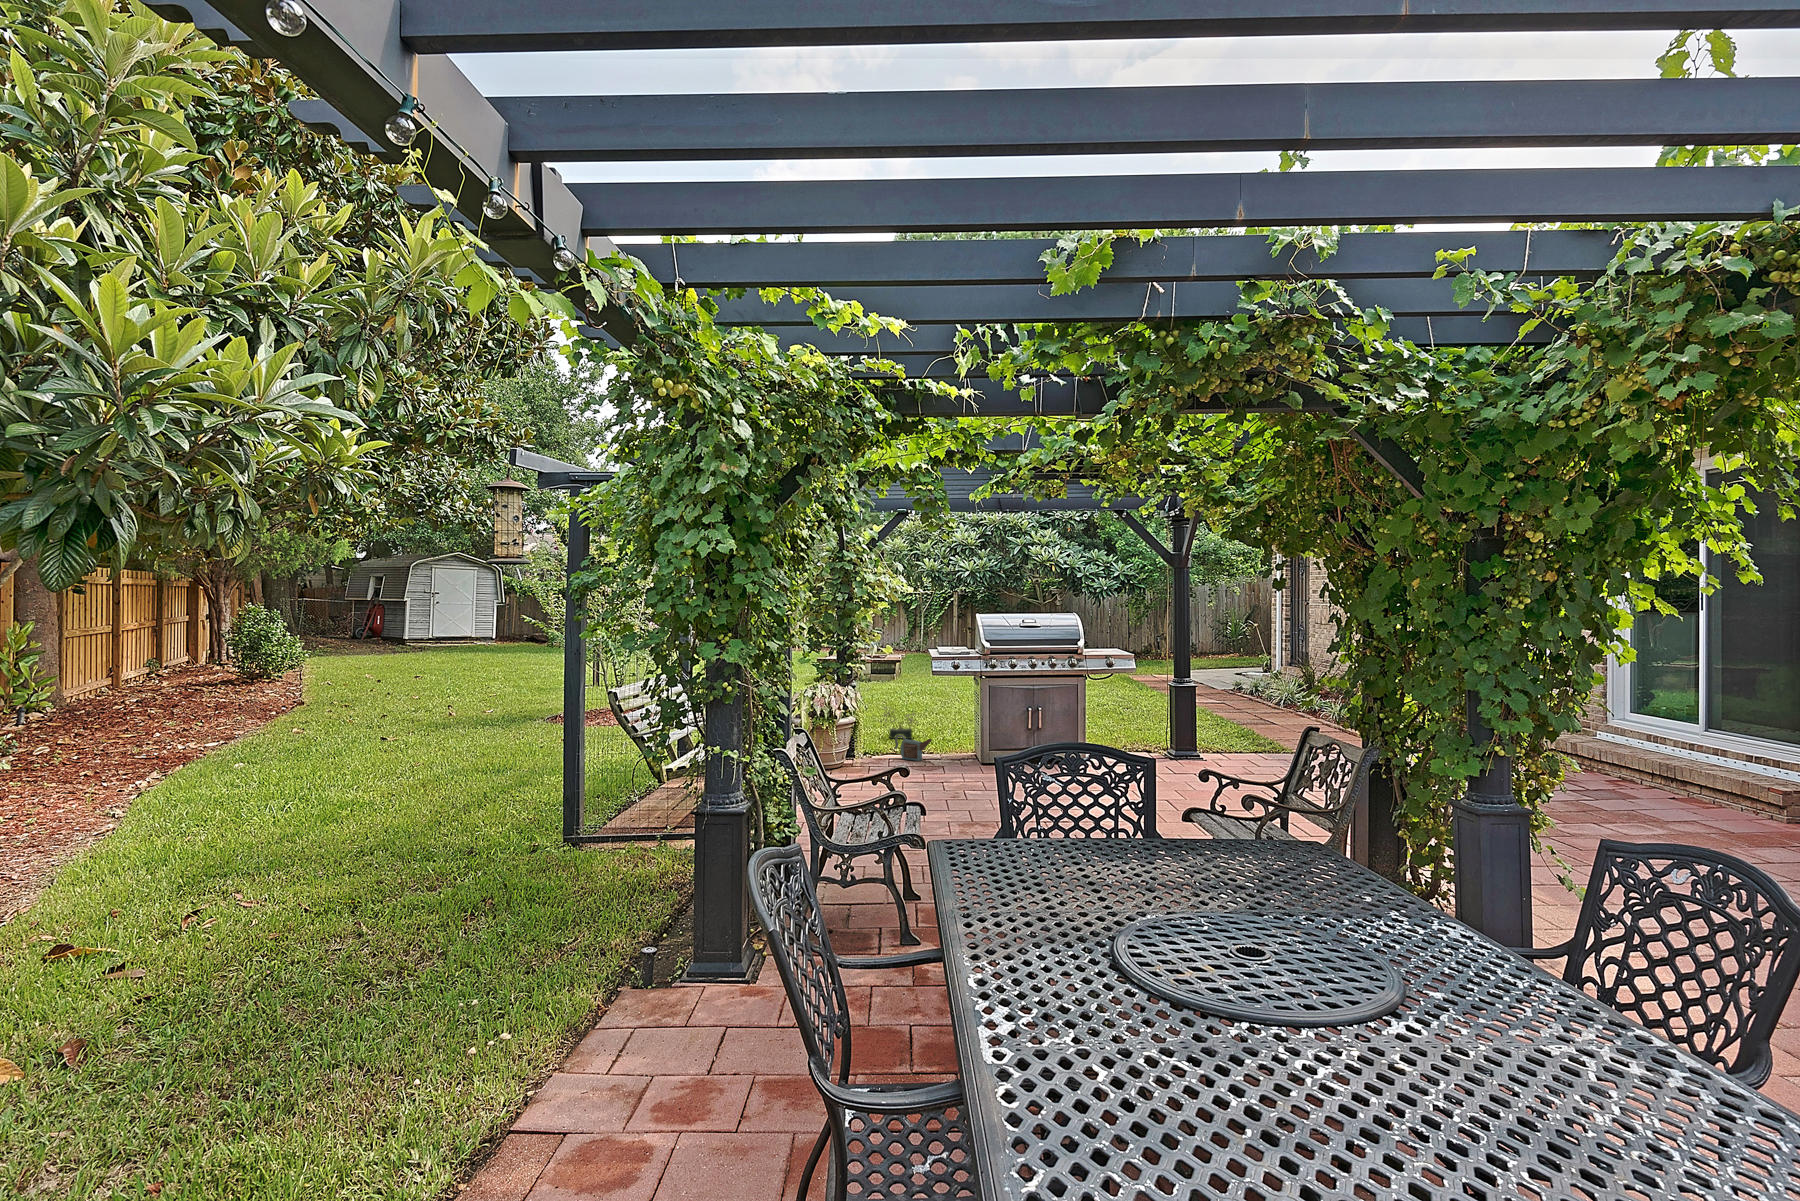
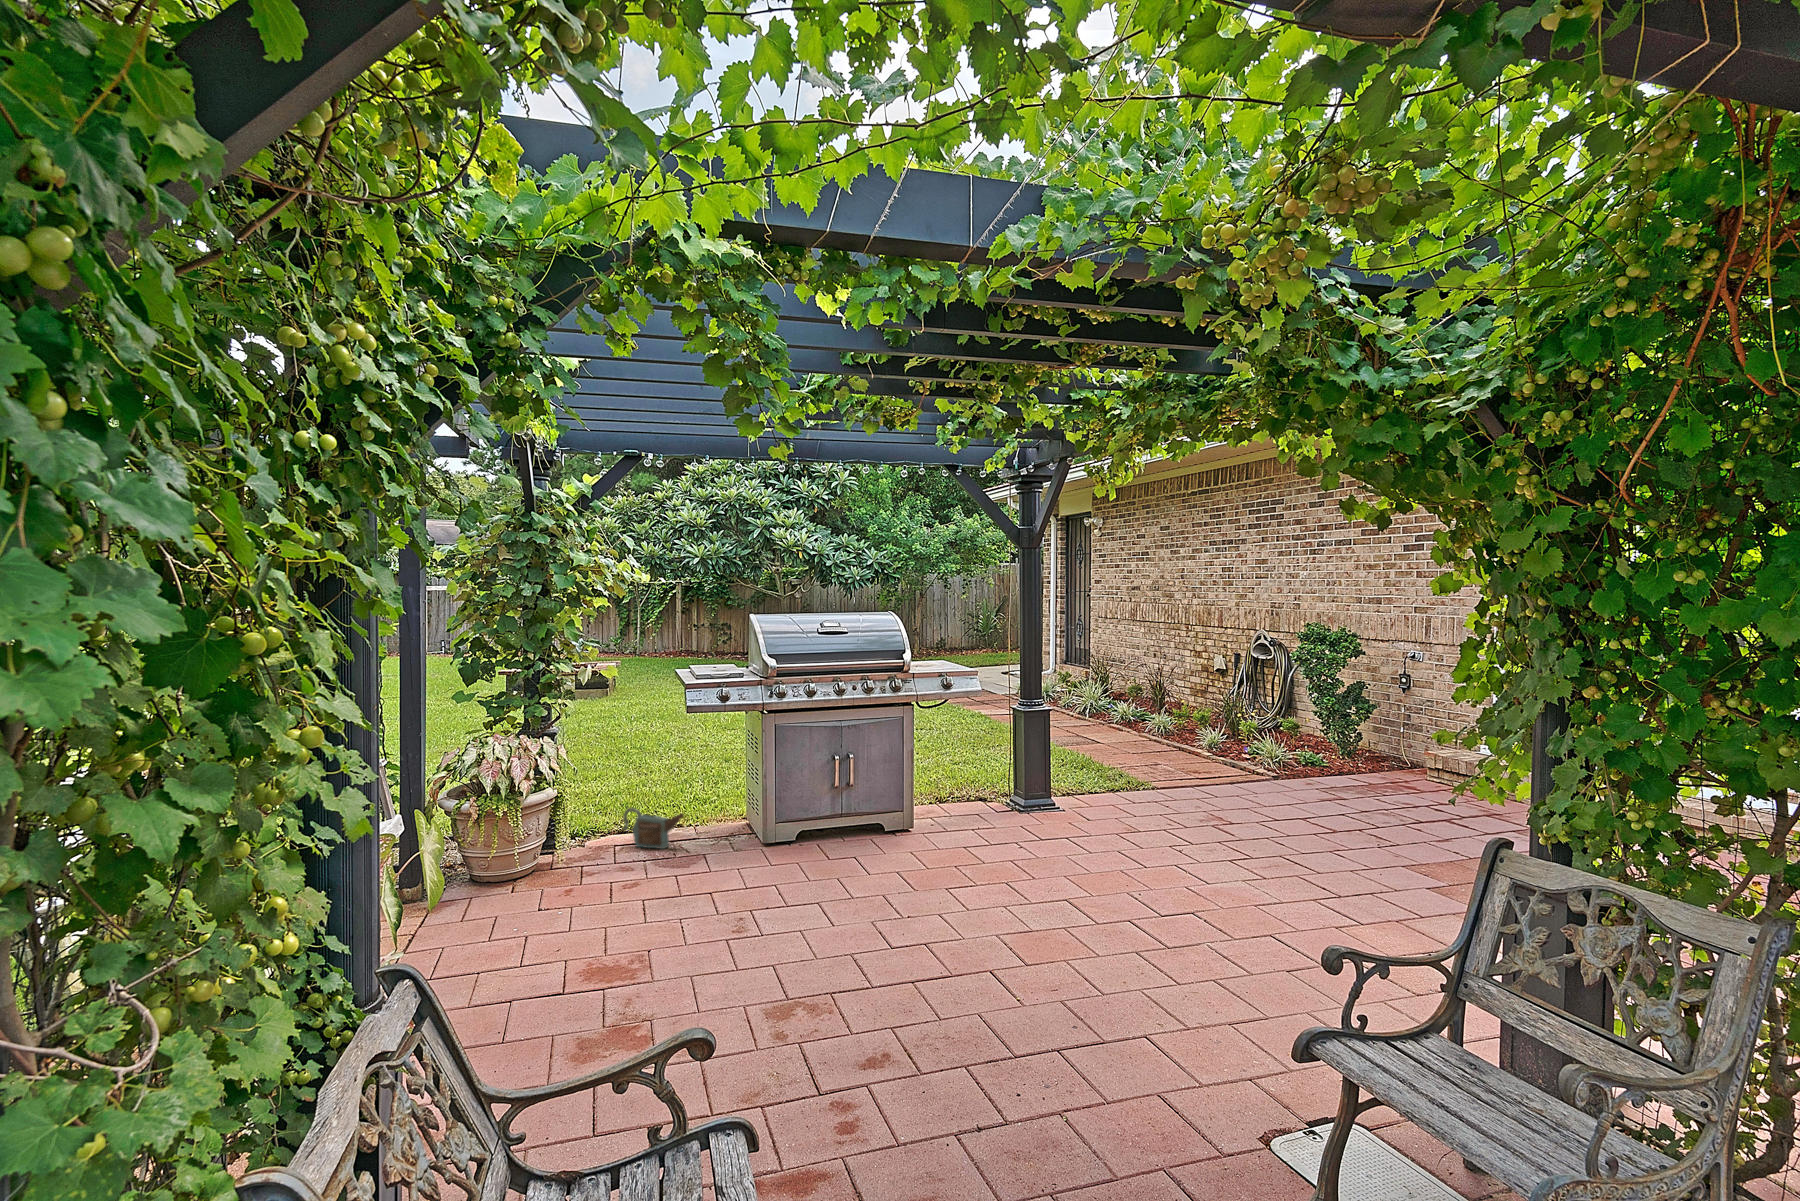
decorative plant: present [884,708,913,739] -> none [594,755,654,804]

